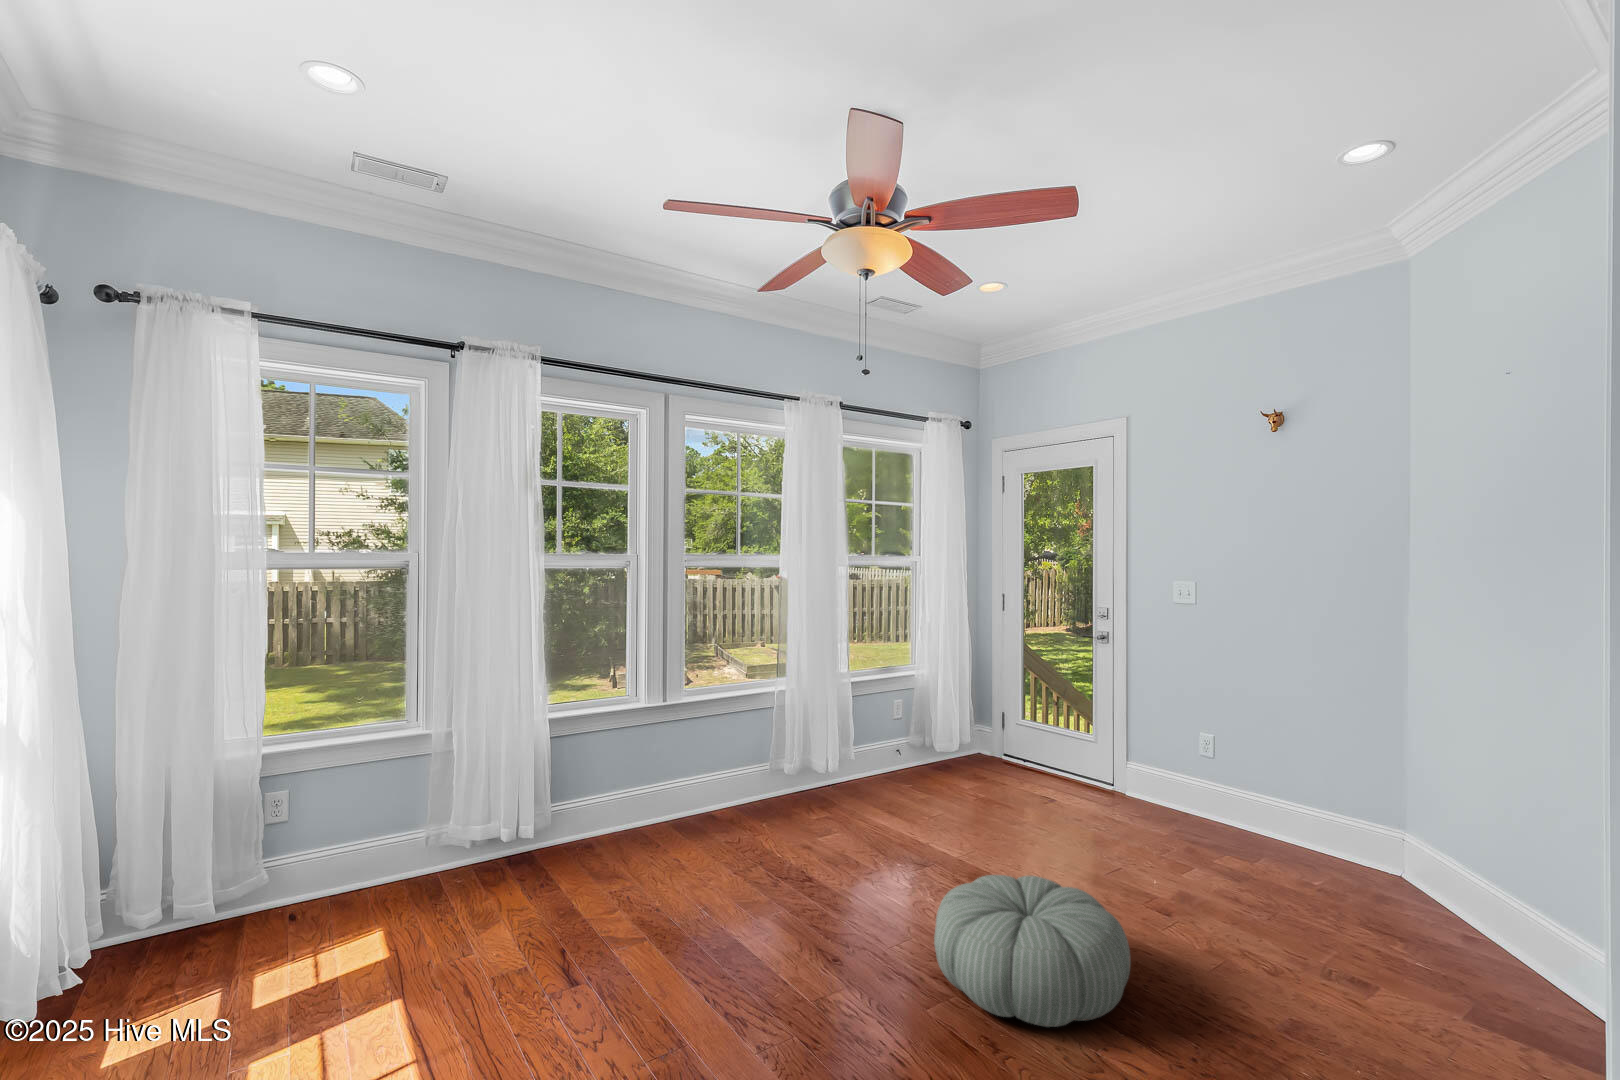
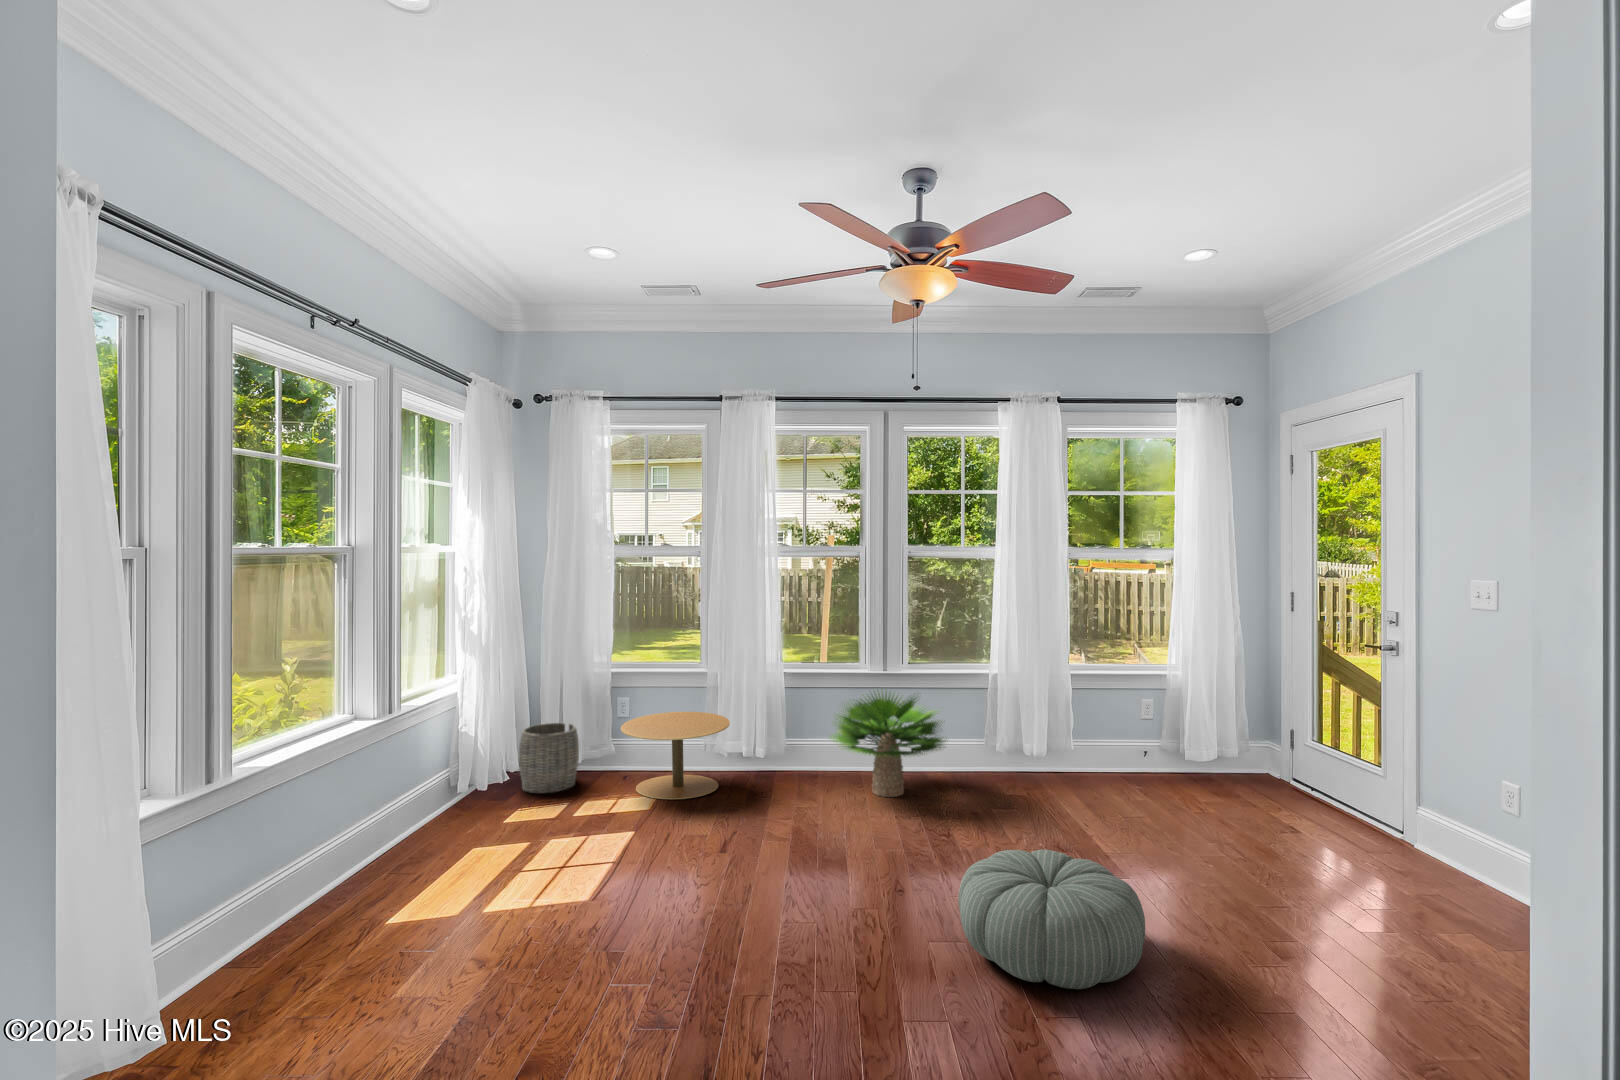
potted plant: none [621,719,771,854] -> present [833,692,945,797]
side table: none [315,790,496,937] -> present [621,712,730,799]
woven basket: none [91,852,221,992] -> present [519,723,579,793]

